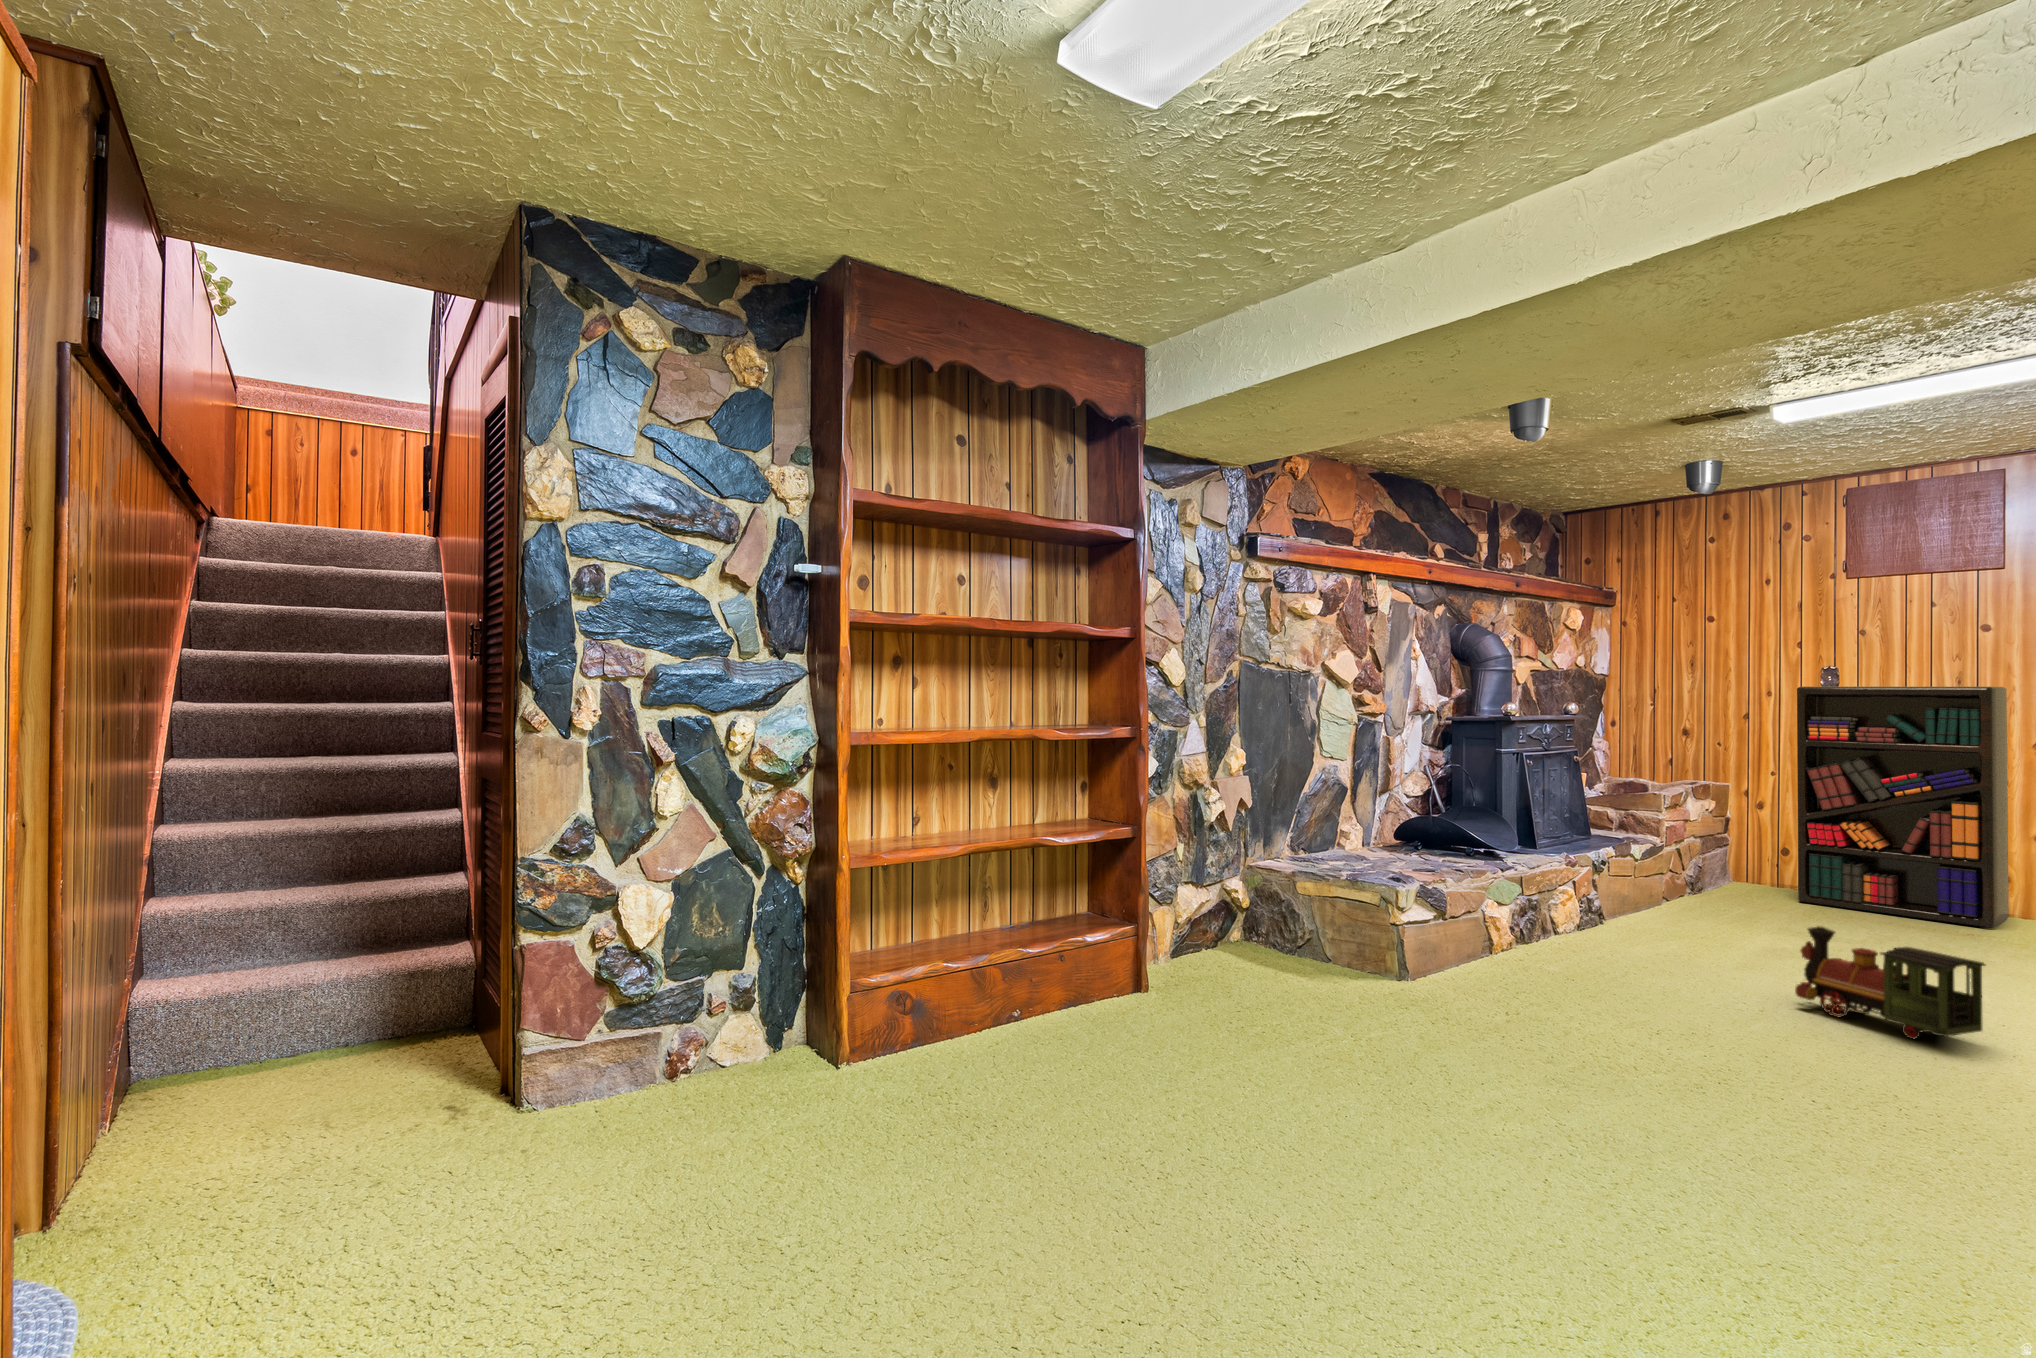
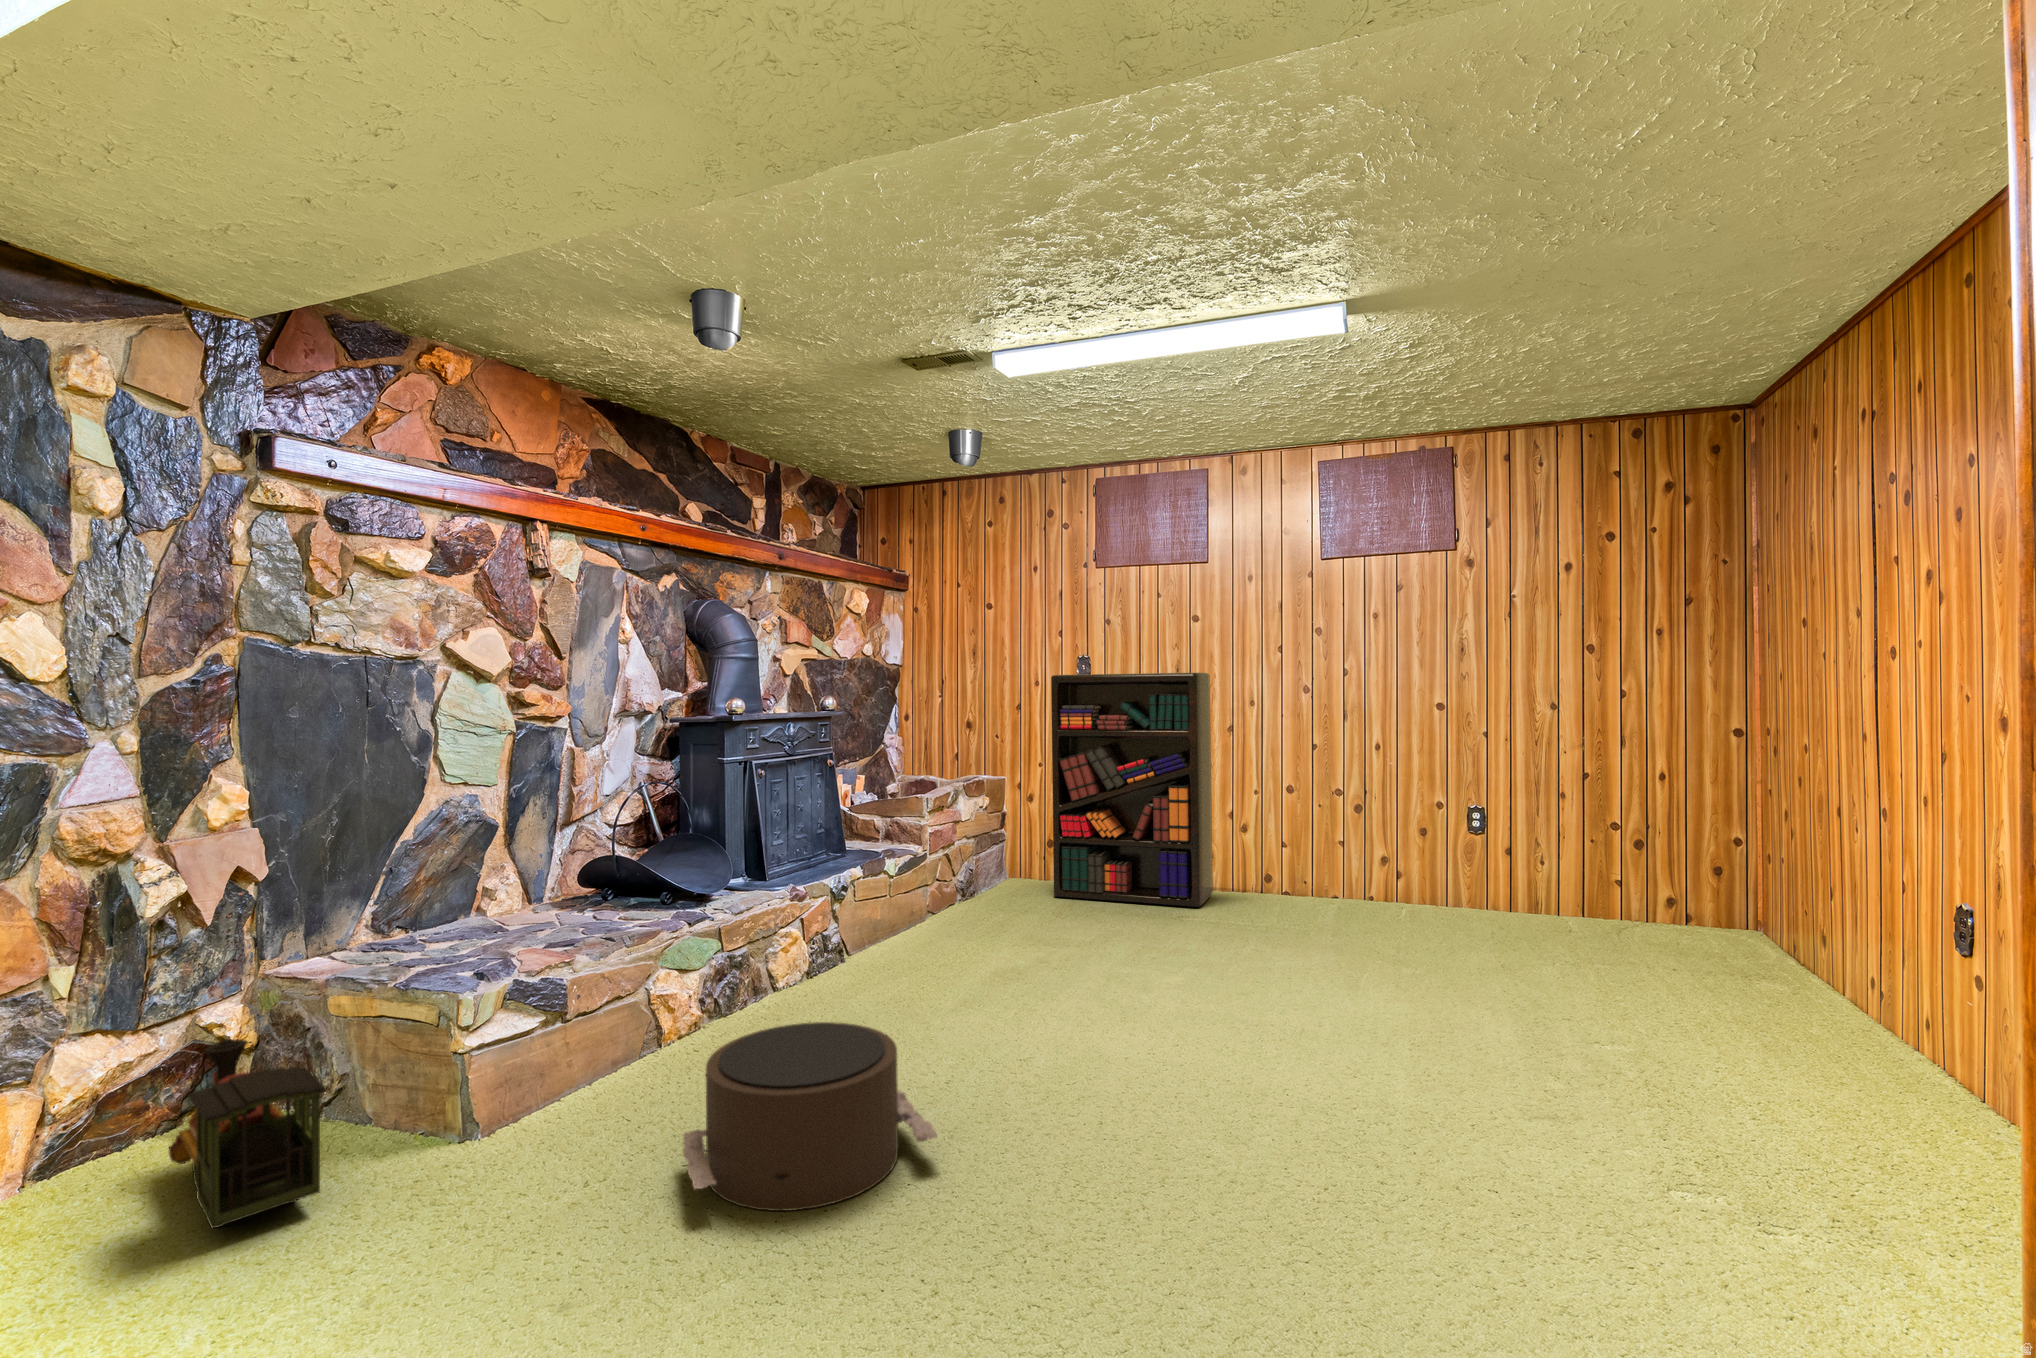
toy train: present [1795,926,1985,1039] -> present [169,1039,326,1228]
pouf: none [1574,936,1785,1046] -> present [683,1022,937,1211]

